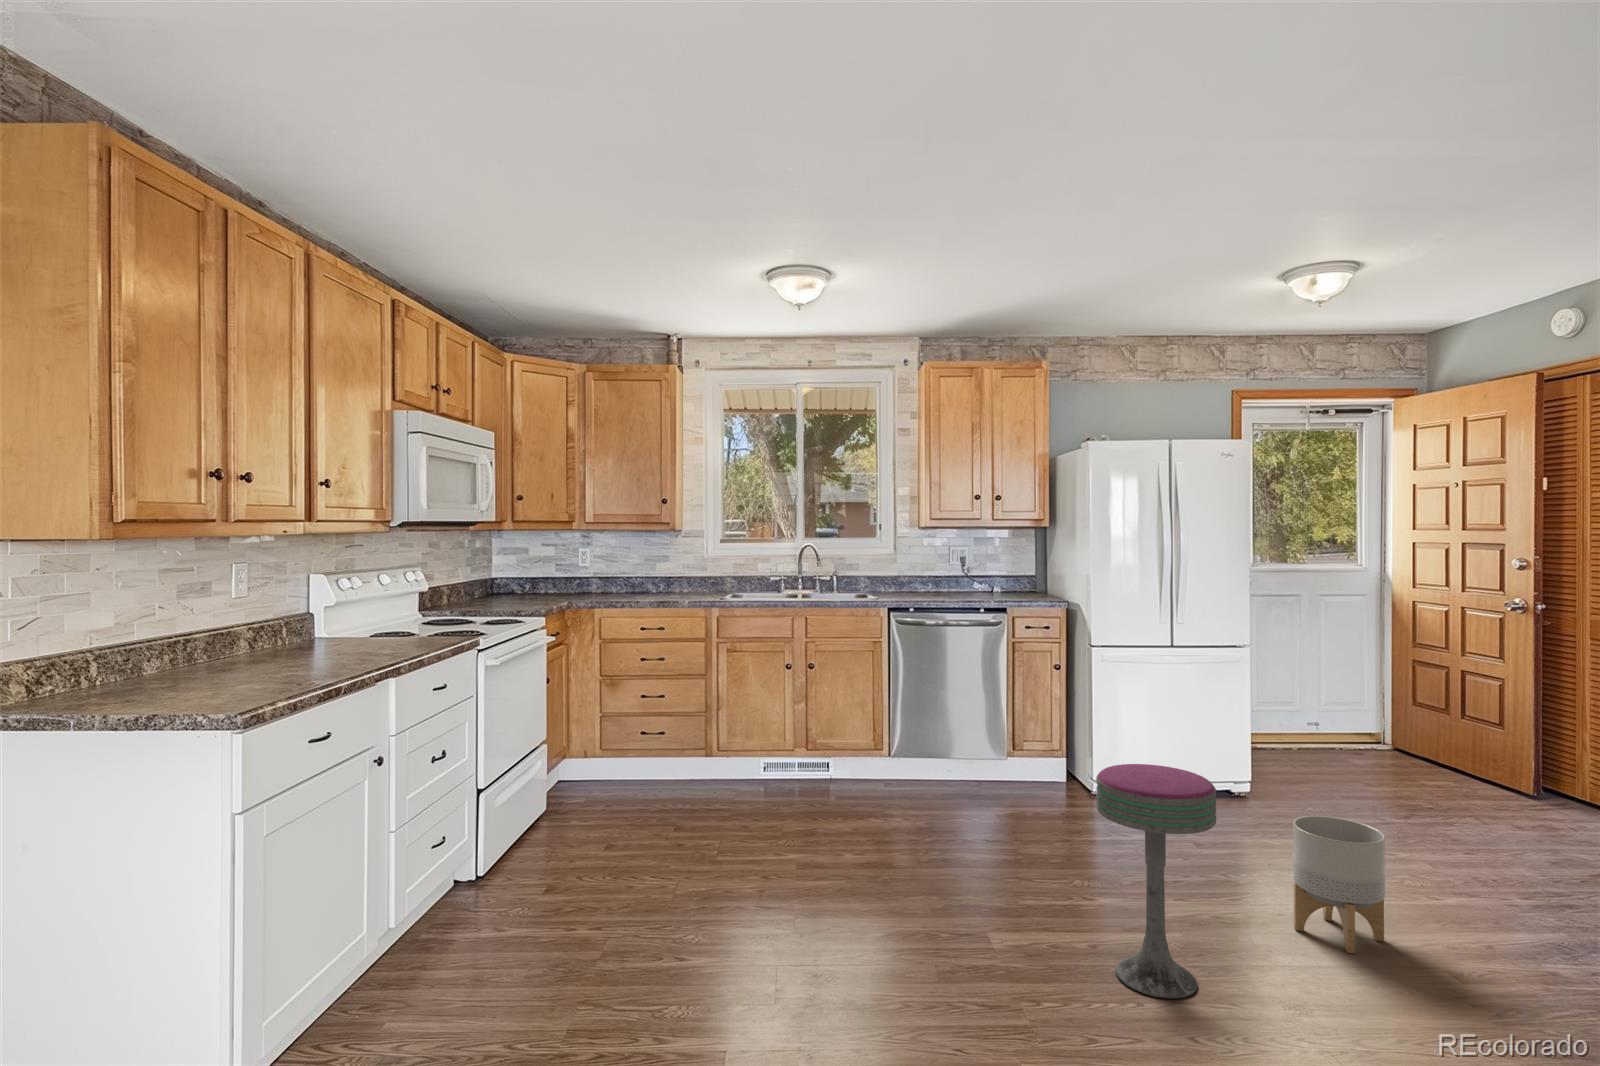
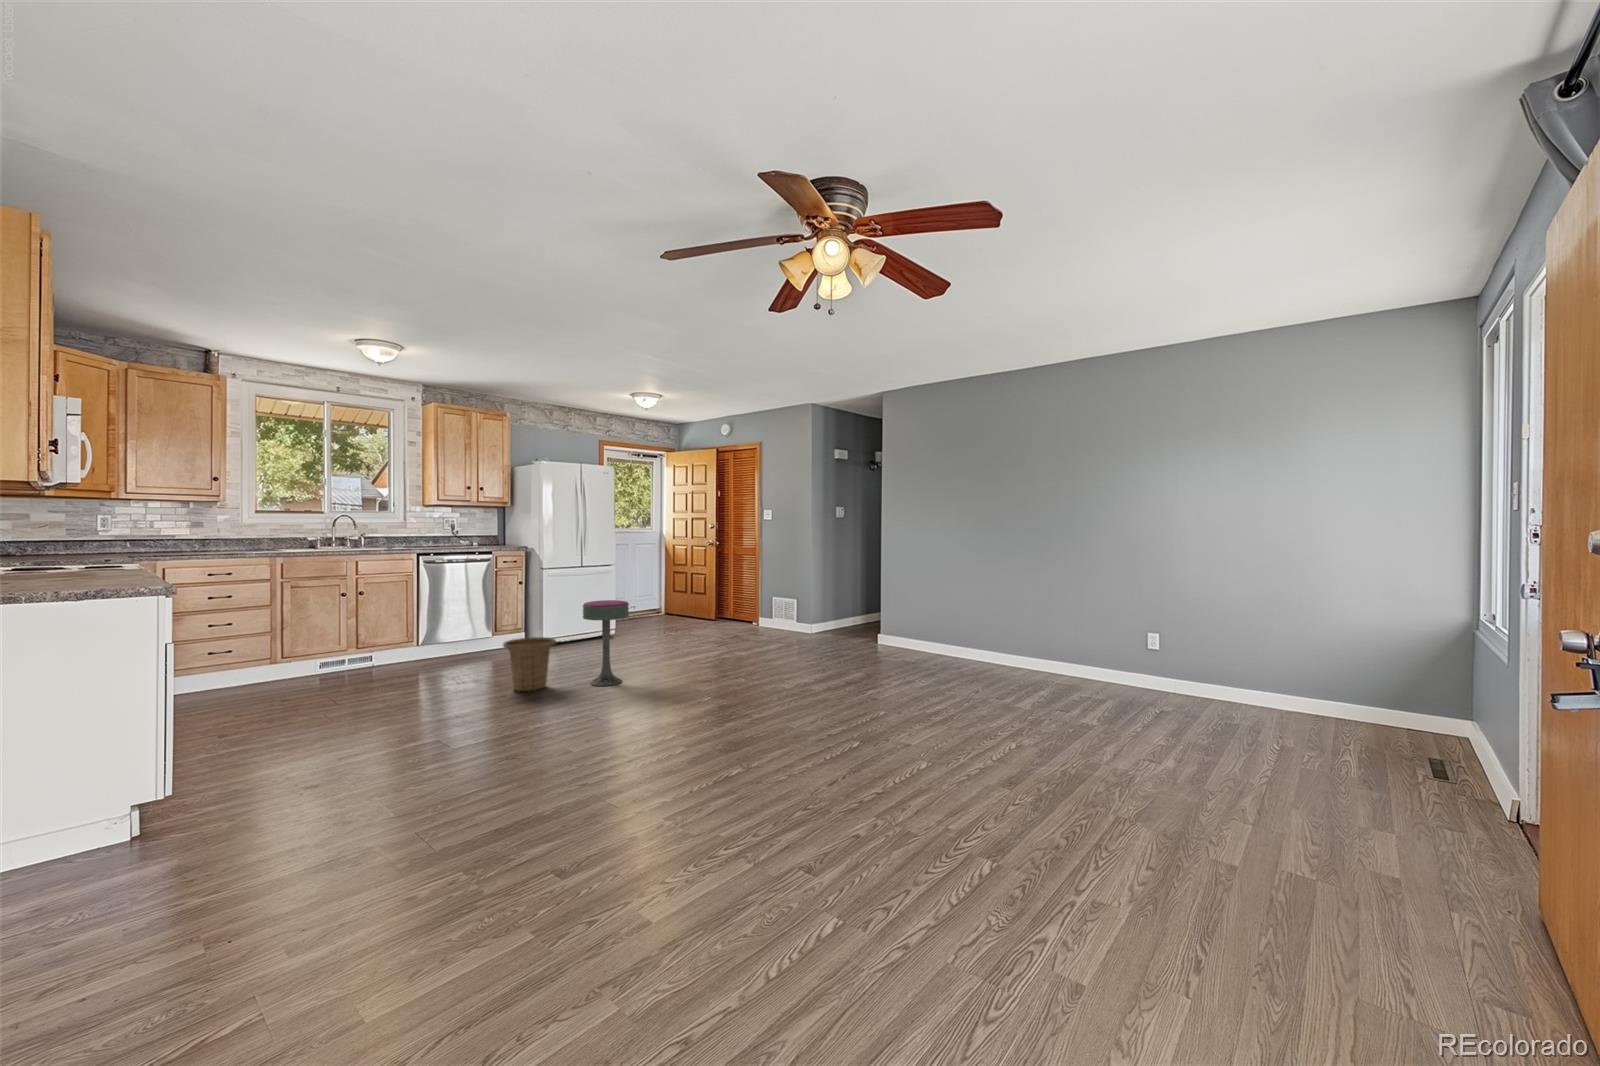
basket: none [931,814,1041,949] -> present [503,637,556,692]
planter: present [1293,816,1385,953] -> none [647,619,677,665]

